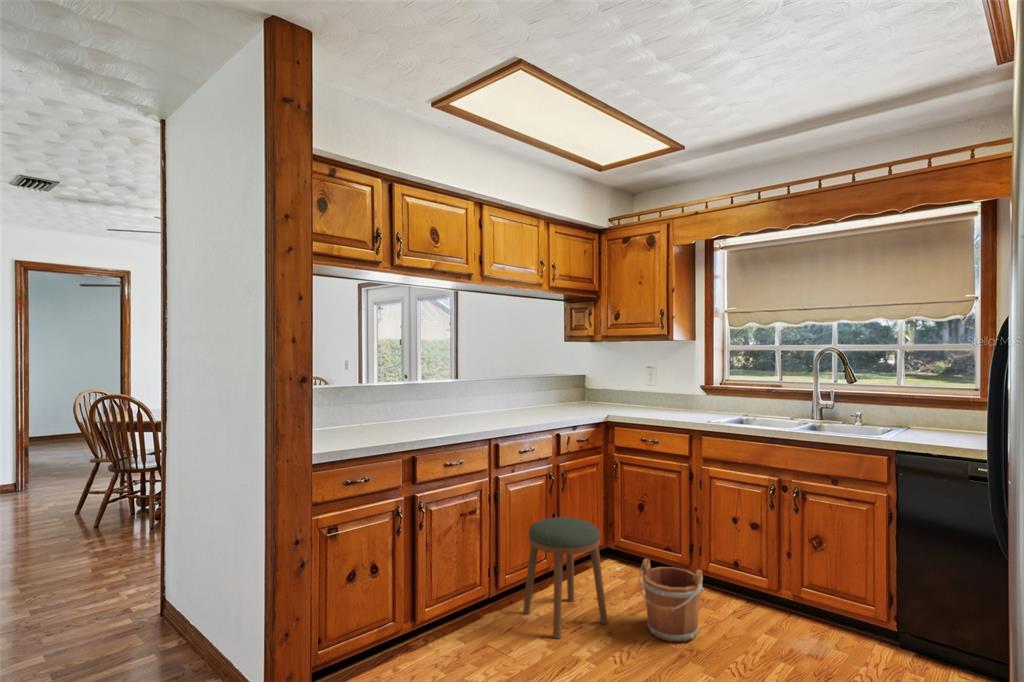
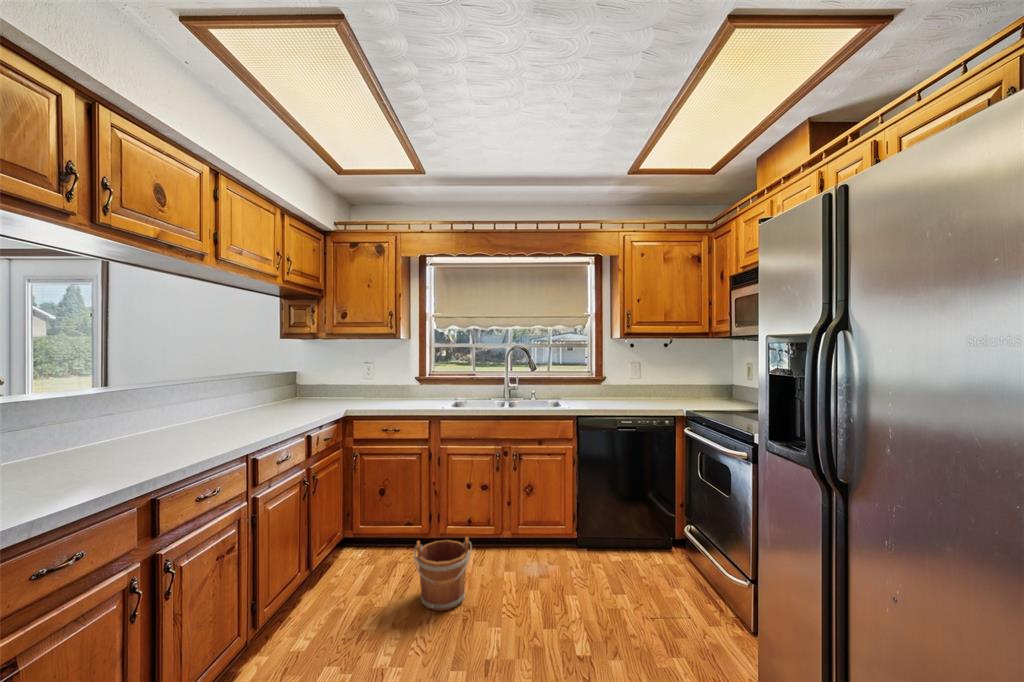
stool: present [523,517,608,638] -> none [289,521,385,657]

